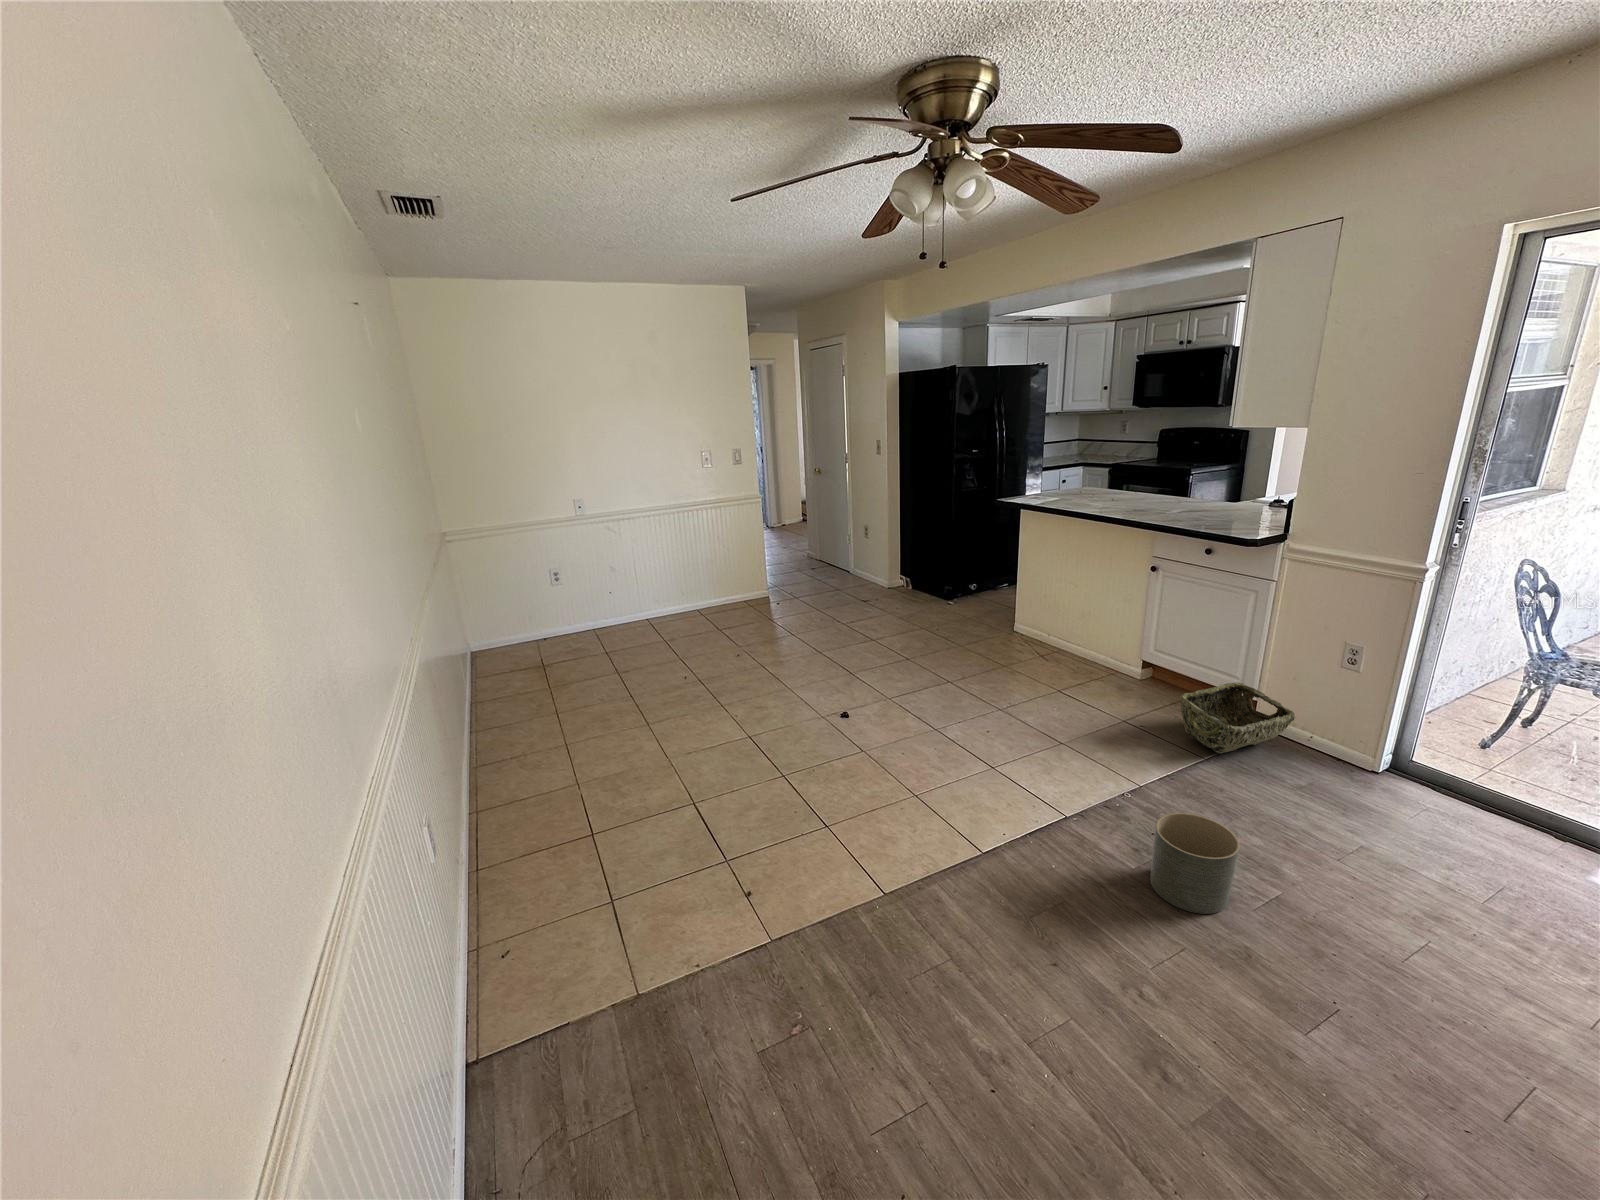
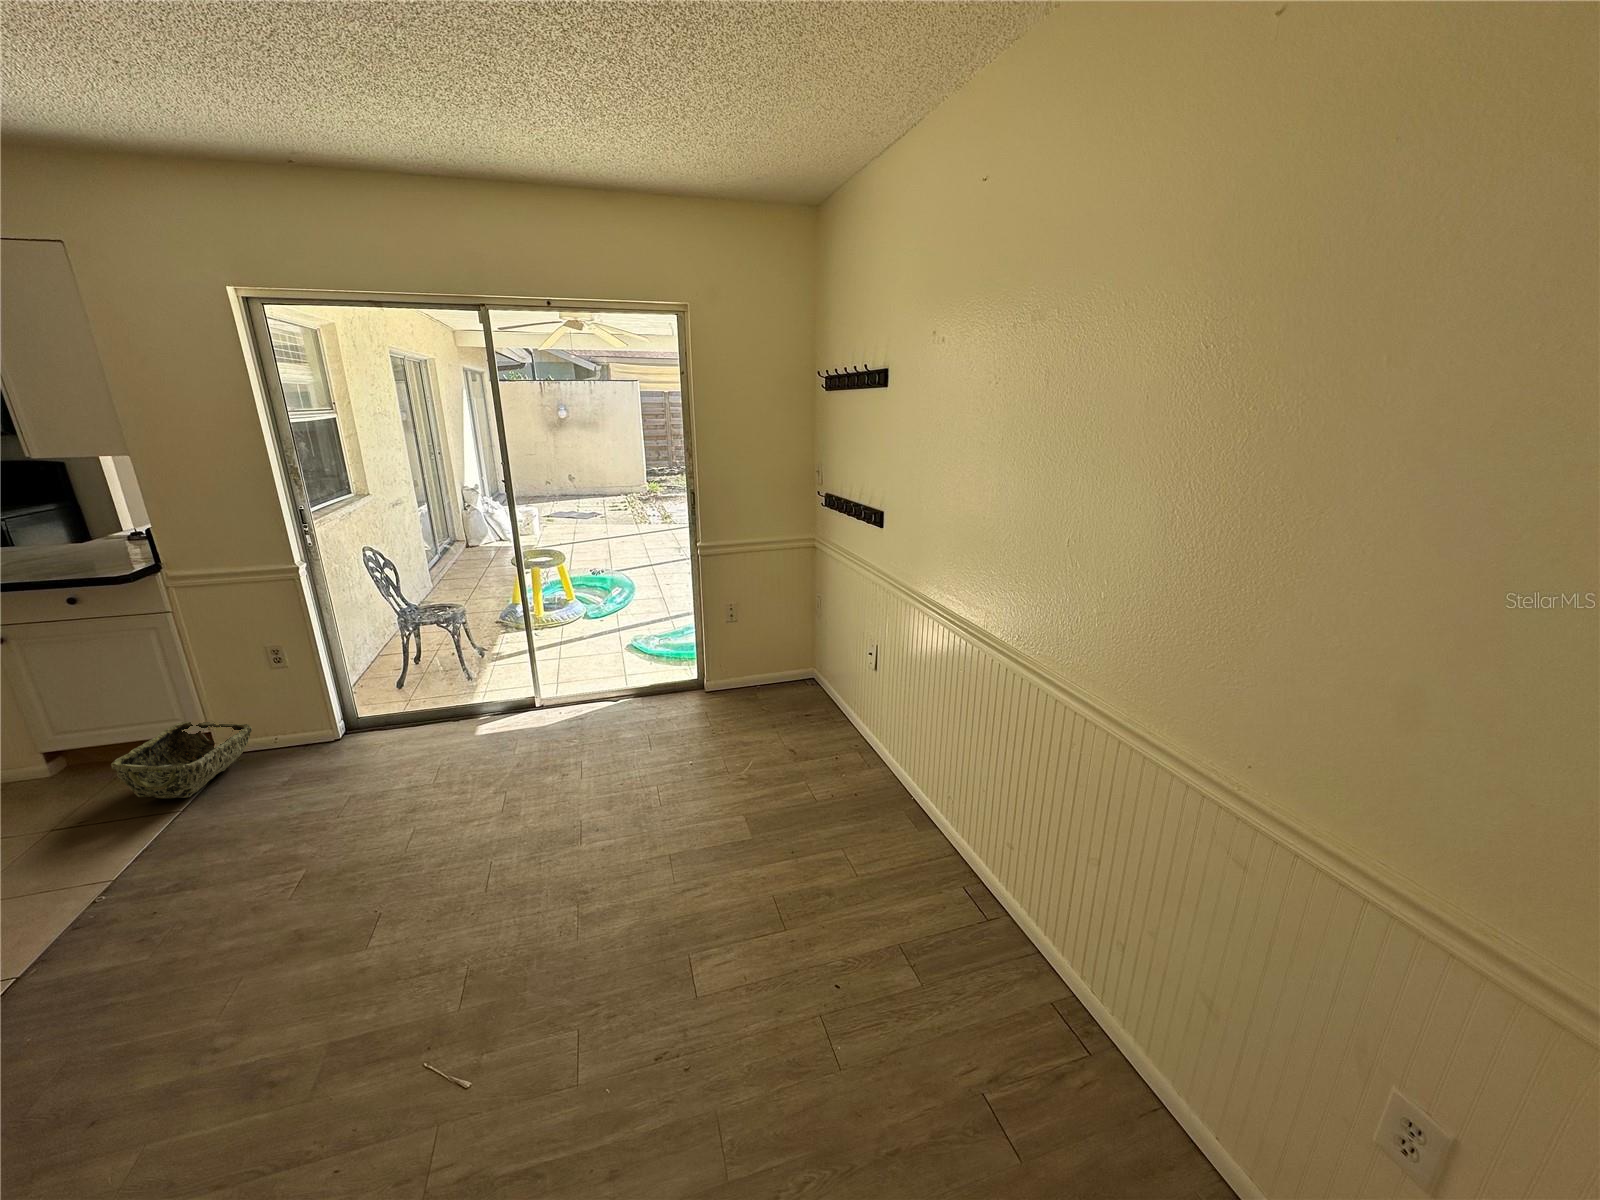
planter: present [1150,813,1240,914] -> none [127,850,247,961]

